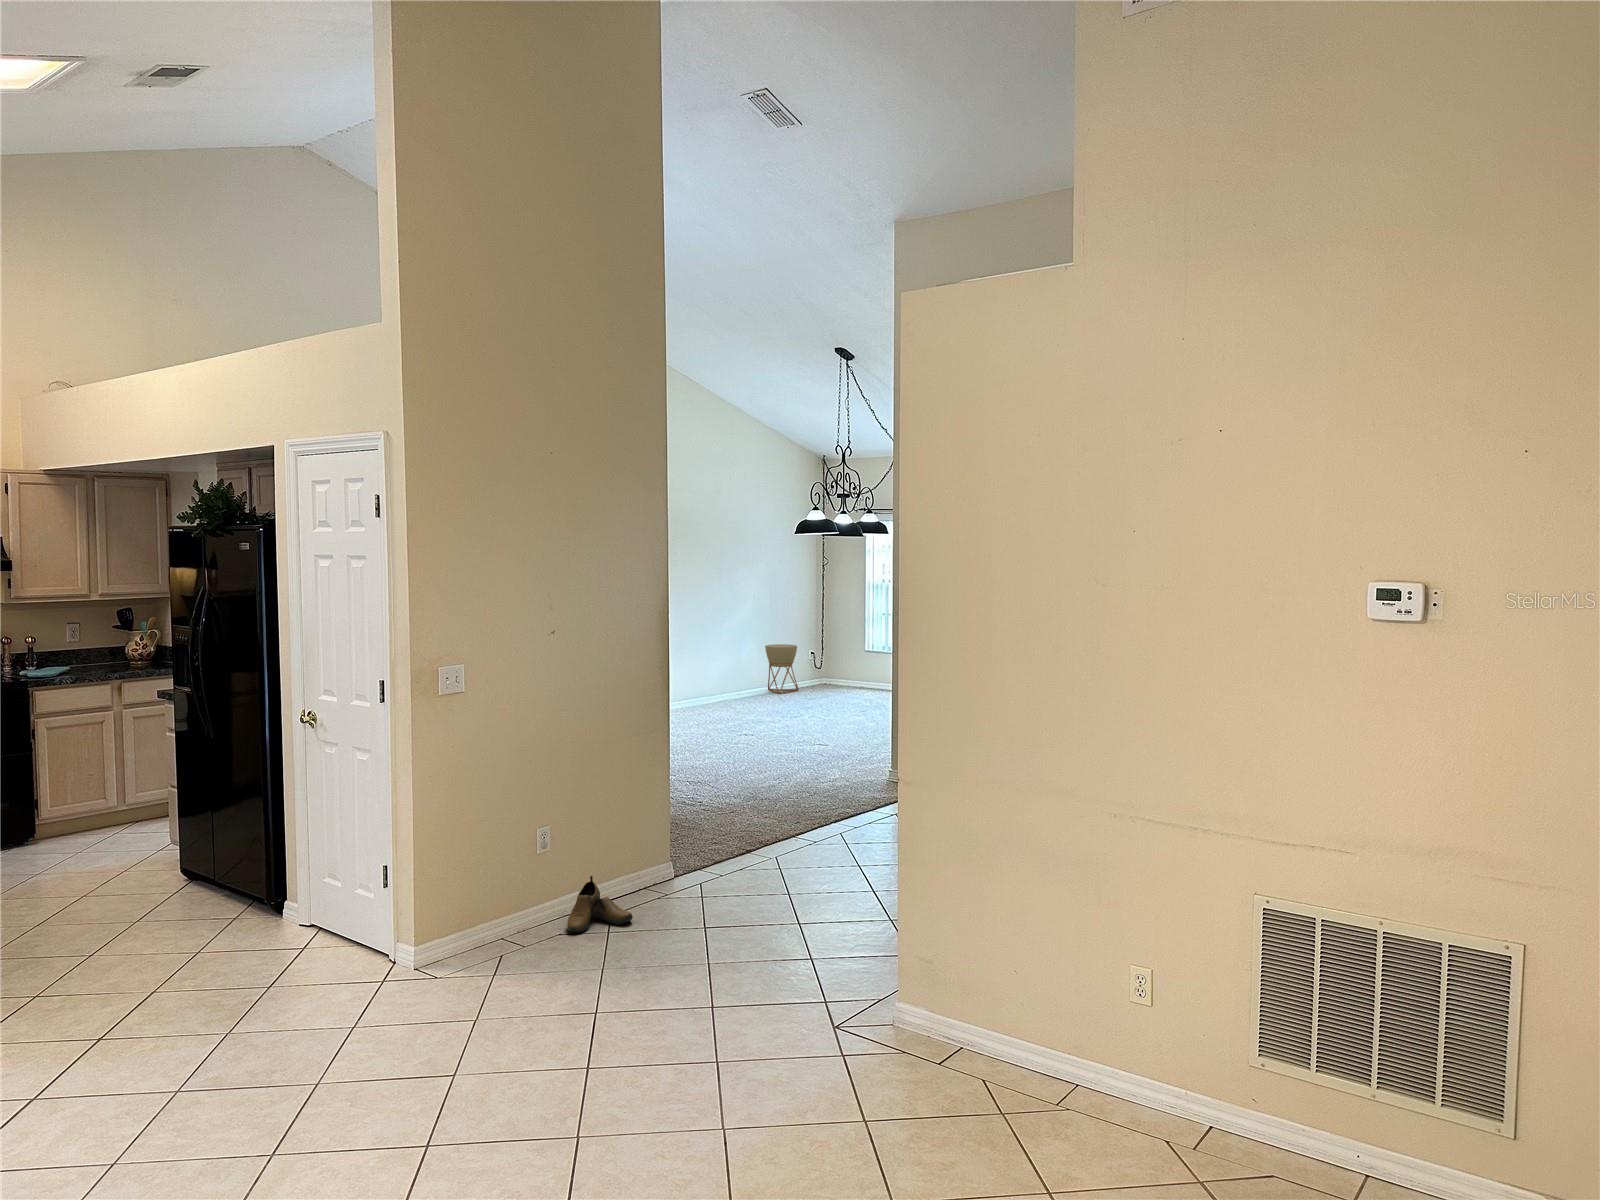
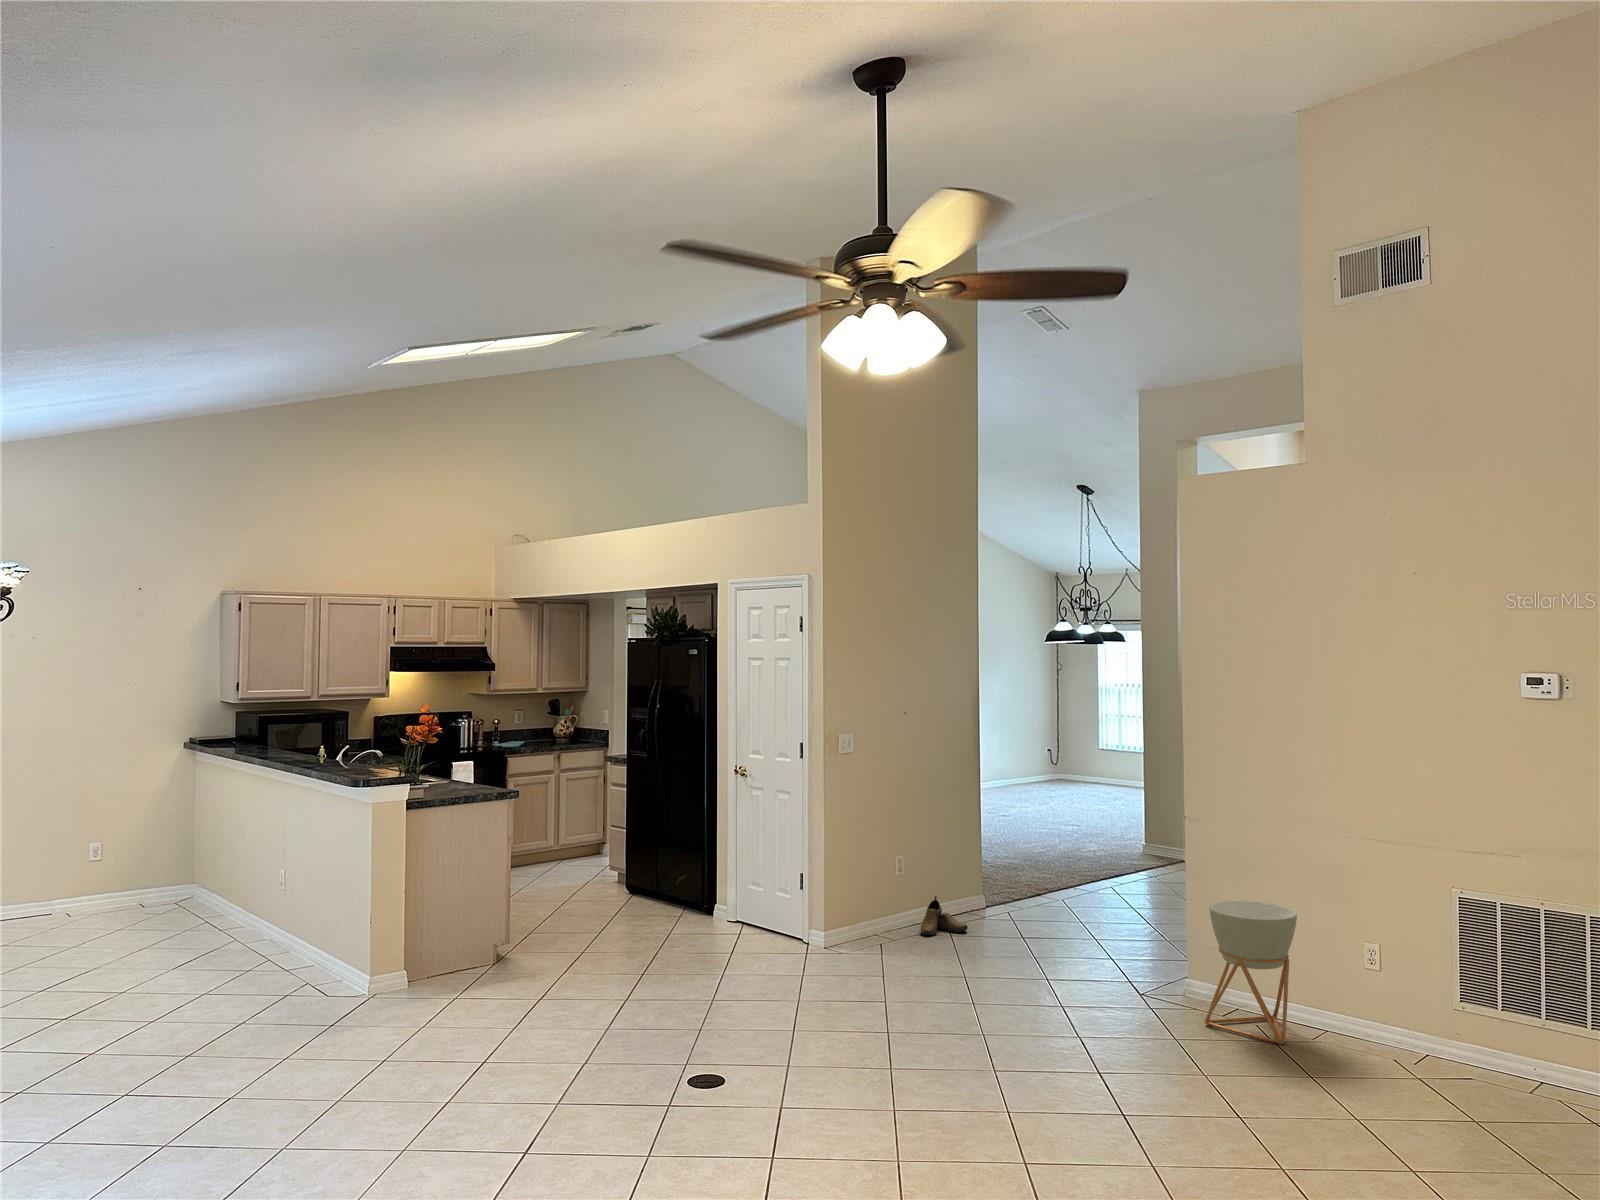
planter: present [765,644,798,694] -> present [1204,901,1297,1045]

